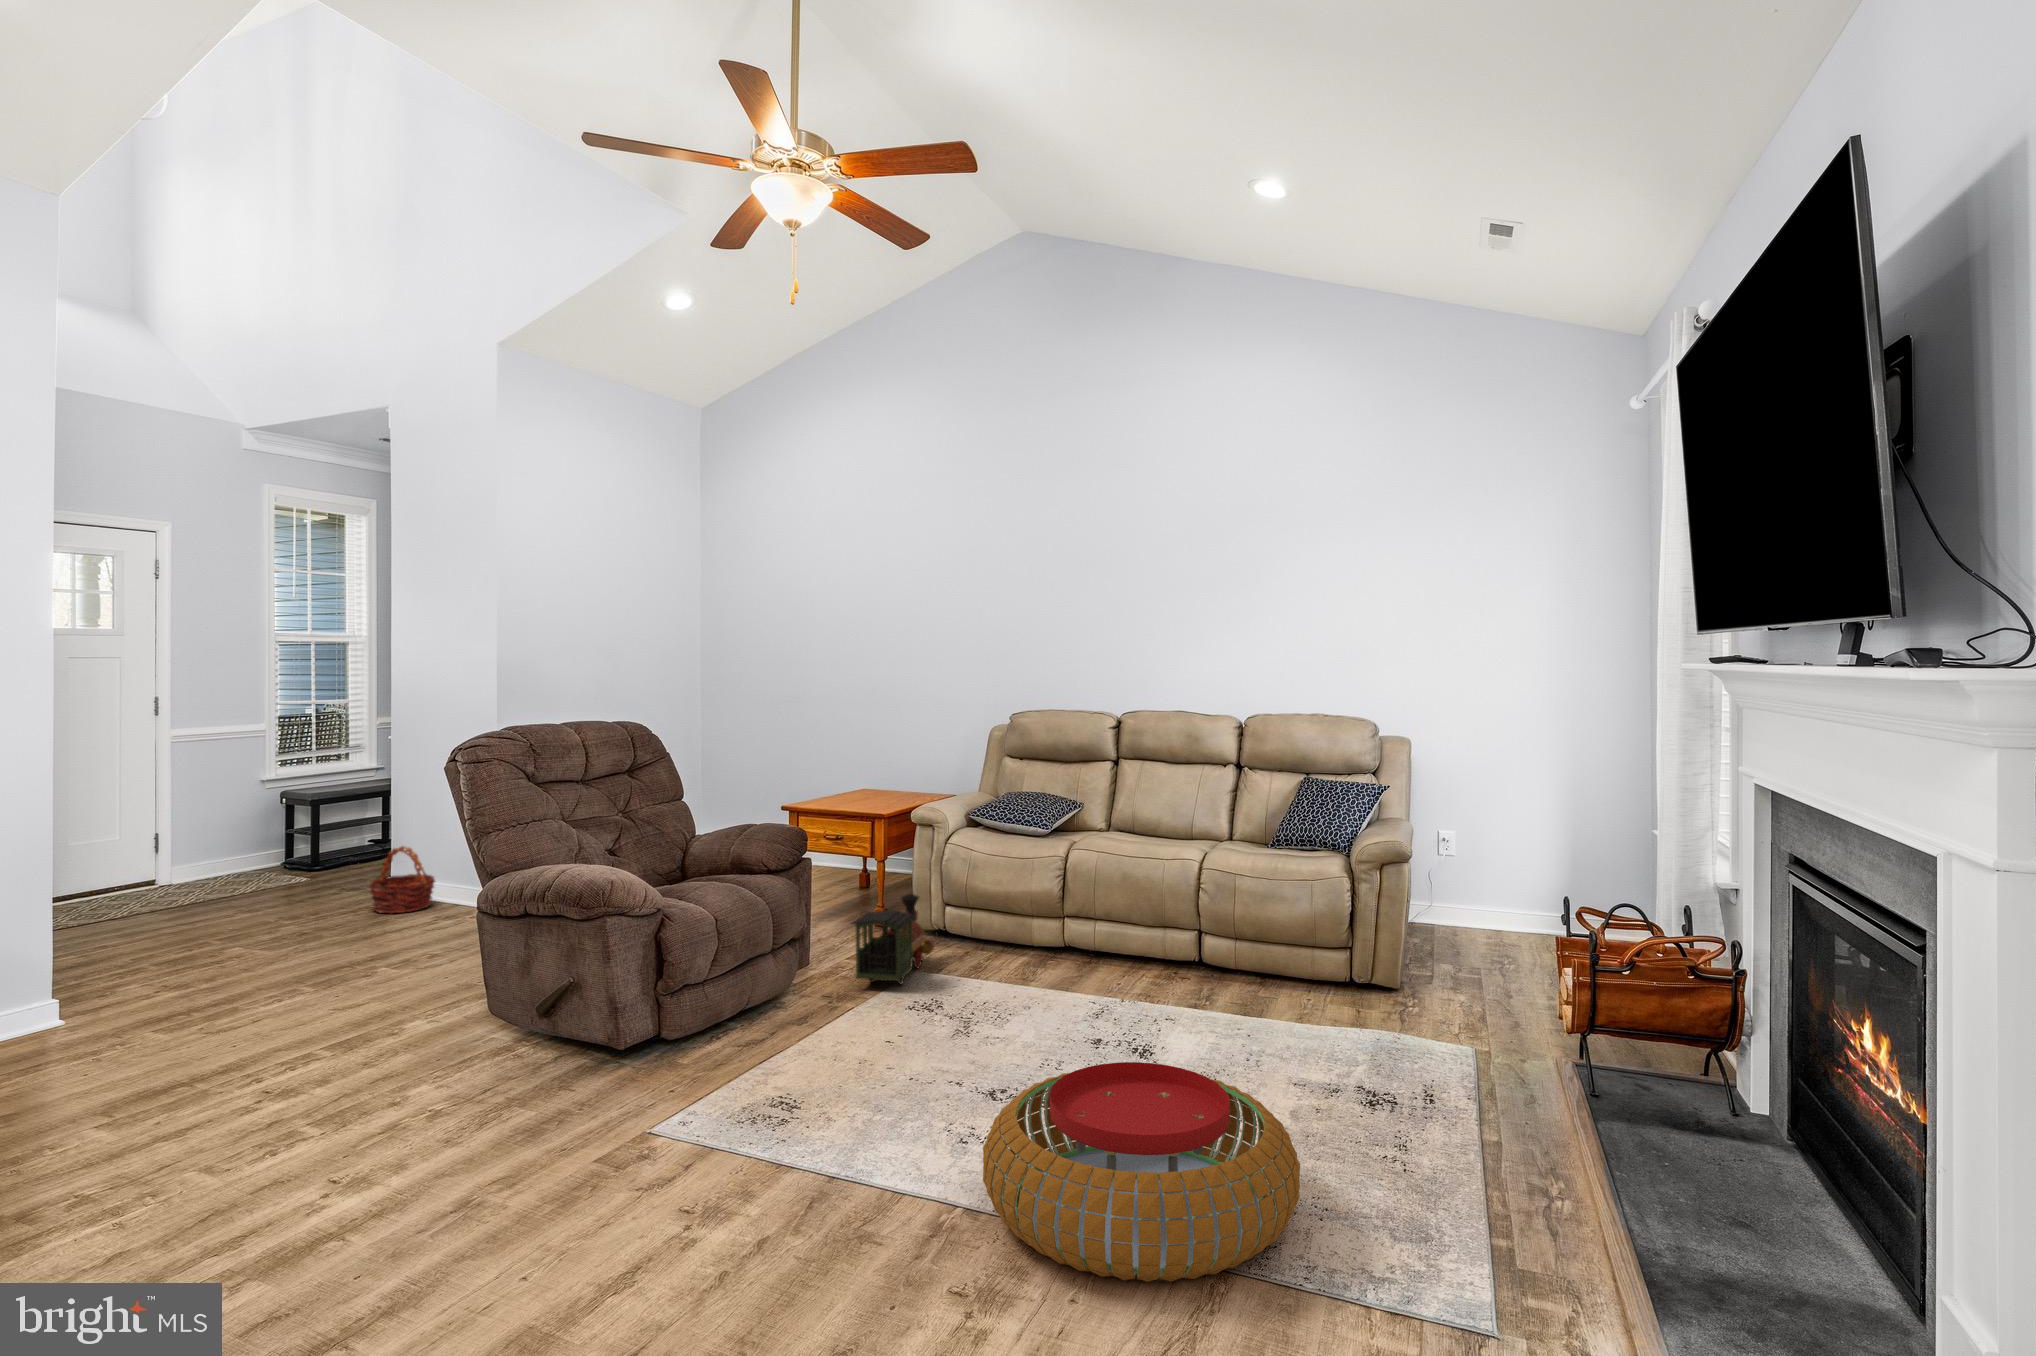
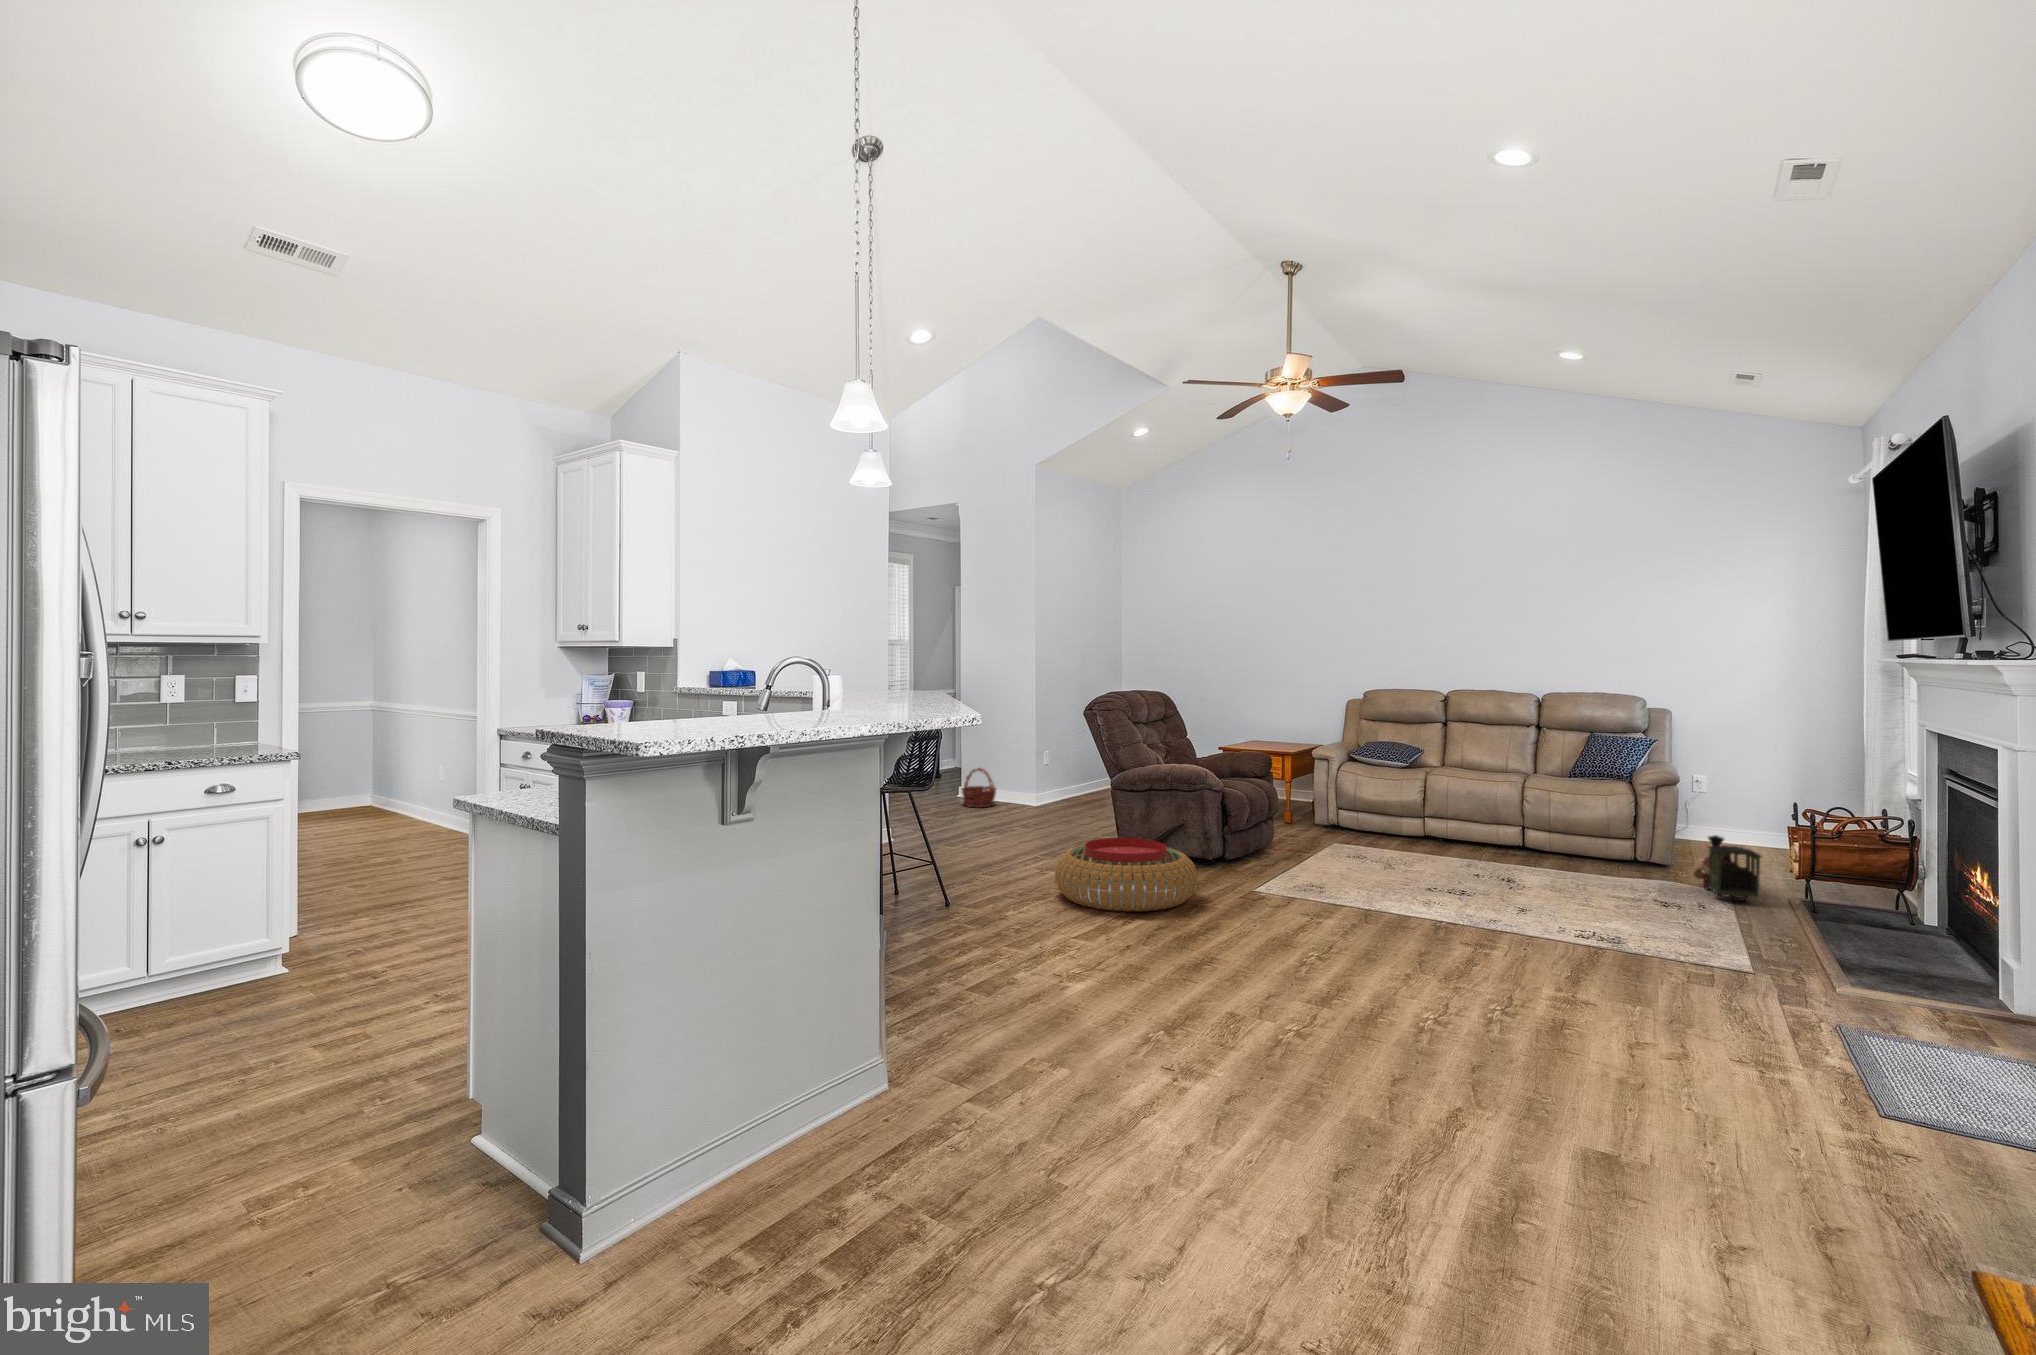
toy train: present [853,894,934,985] -> present [1693,835,1761,901]
pouf: present [983,1062,1300,1282] -> present [1055,838,1197,911]

